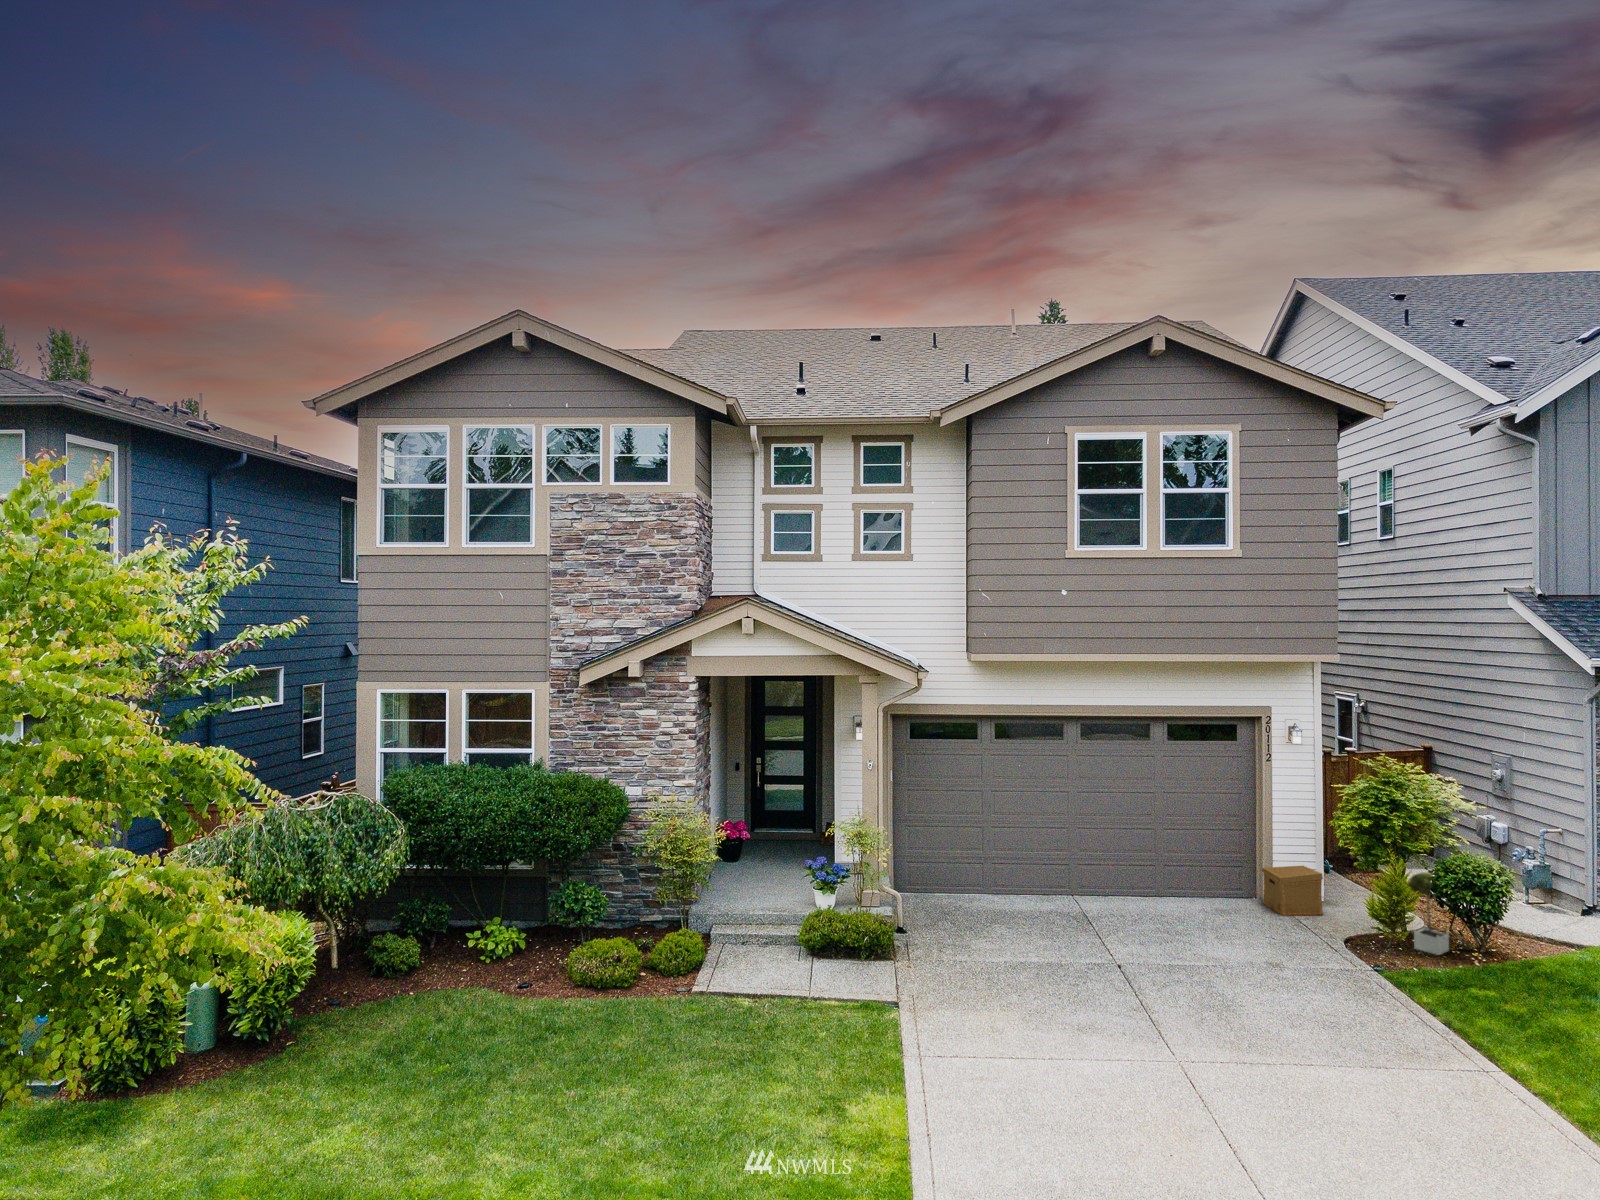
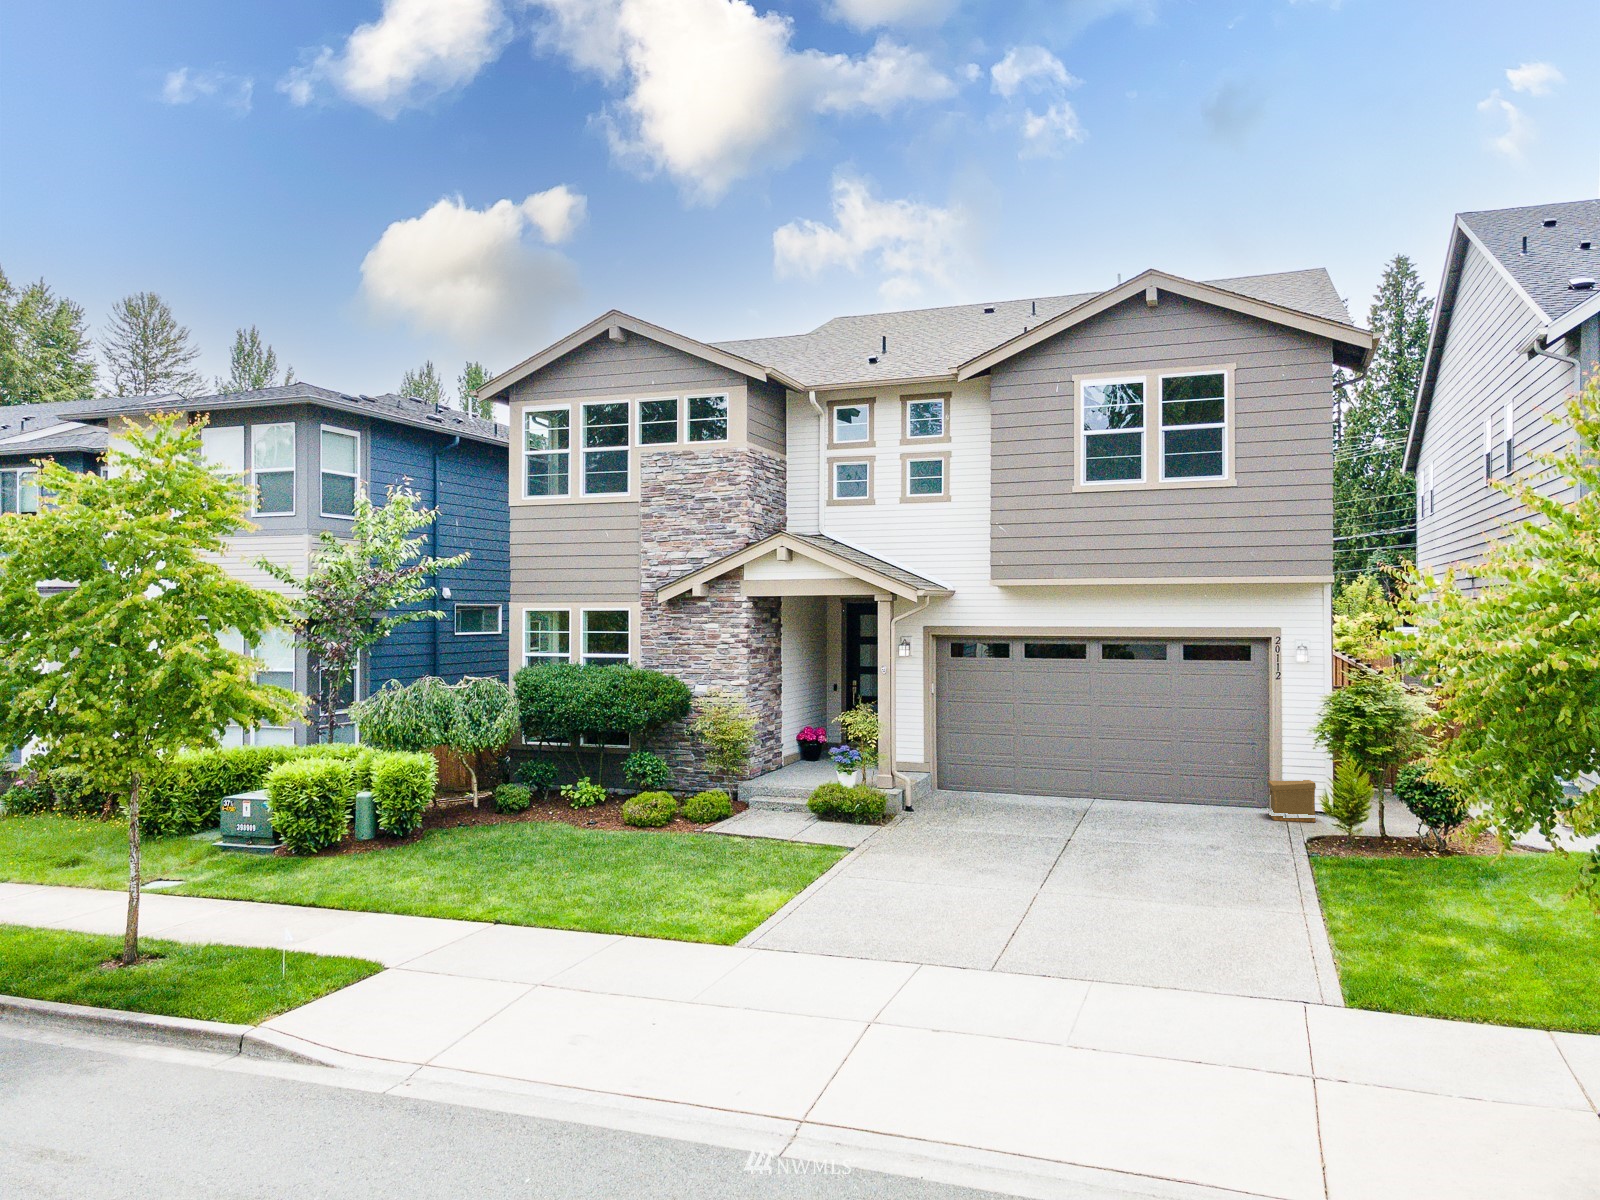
potted tree: present [1408,872,1449,955] -> none [1361,769,1402,846]

